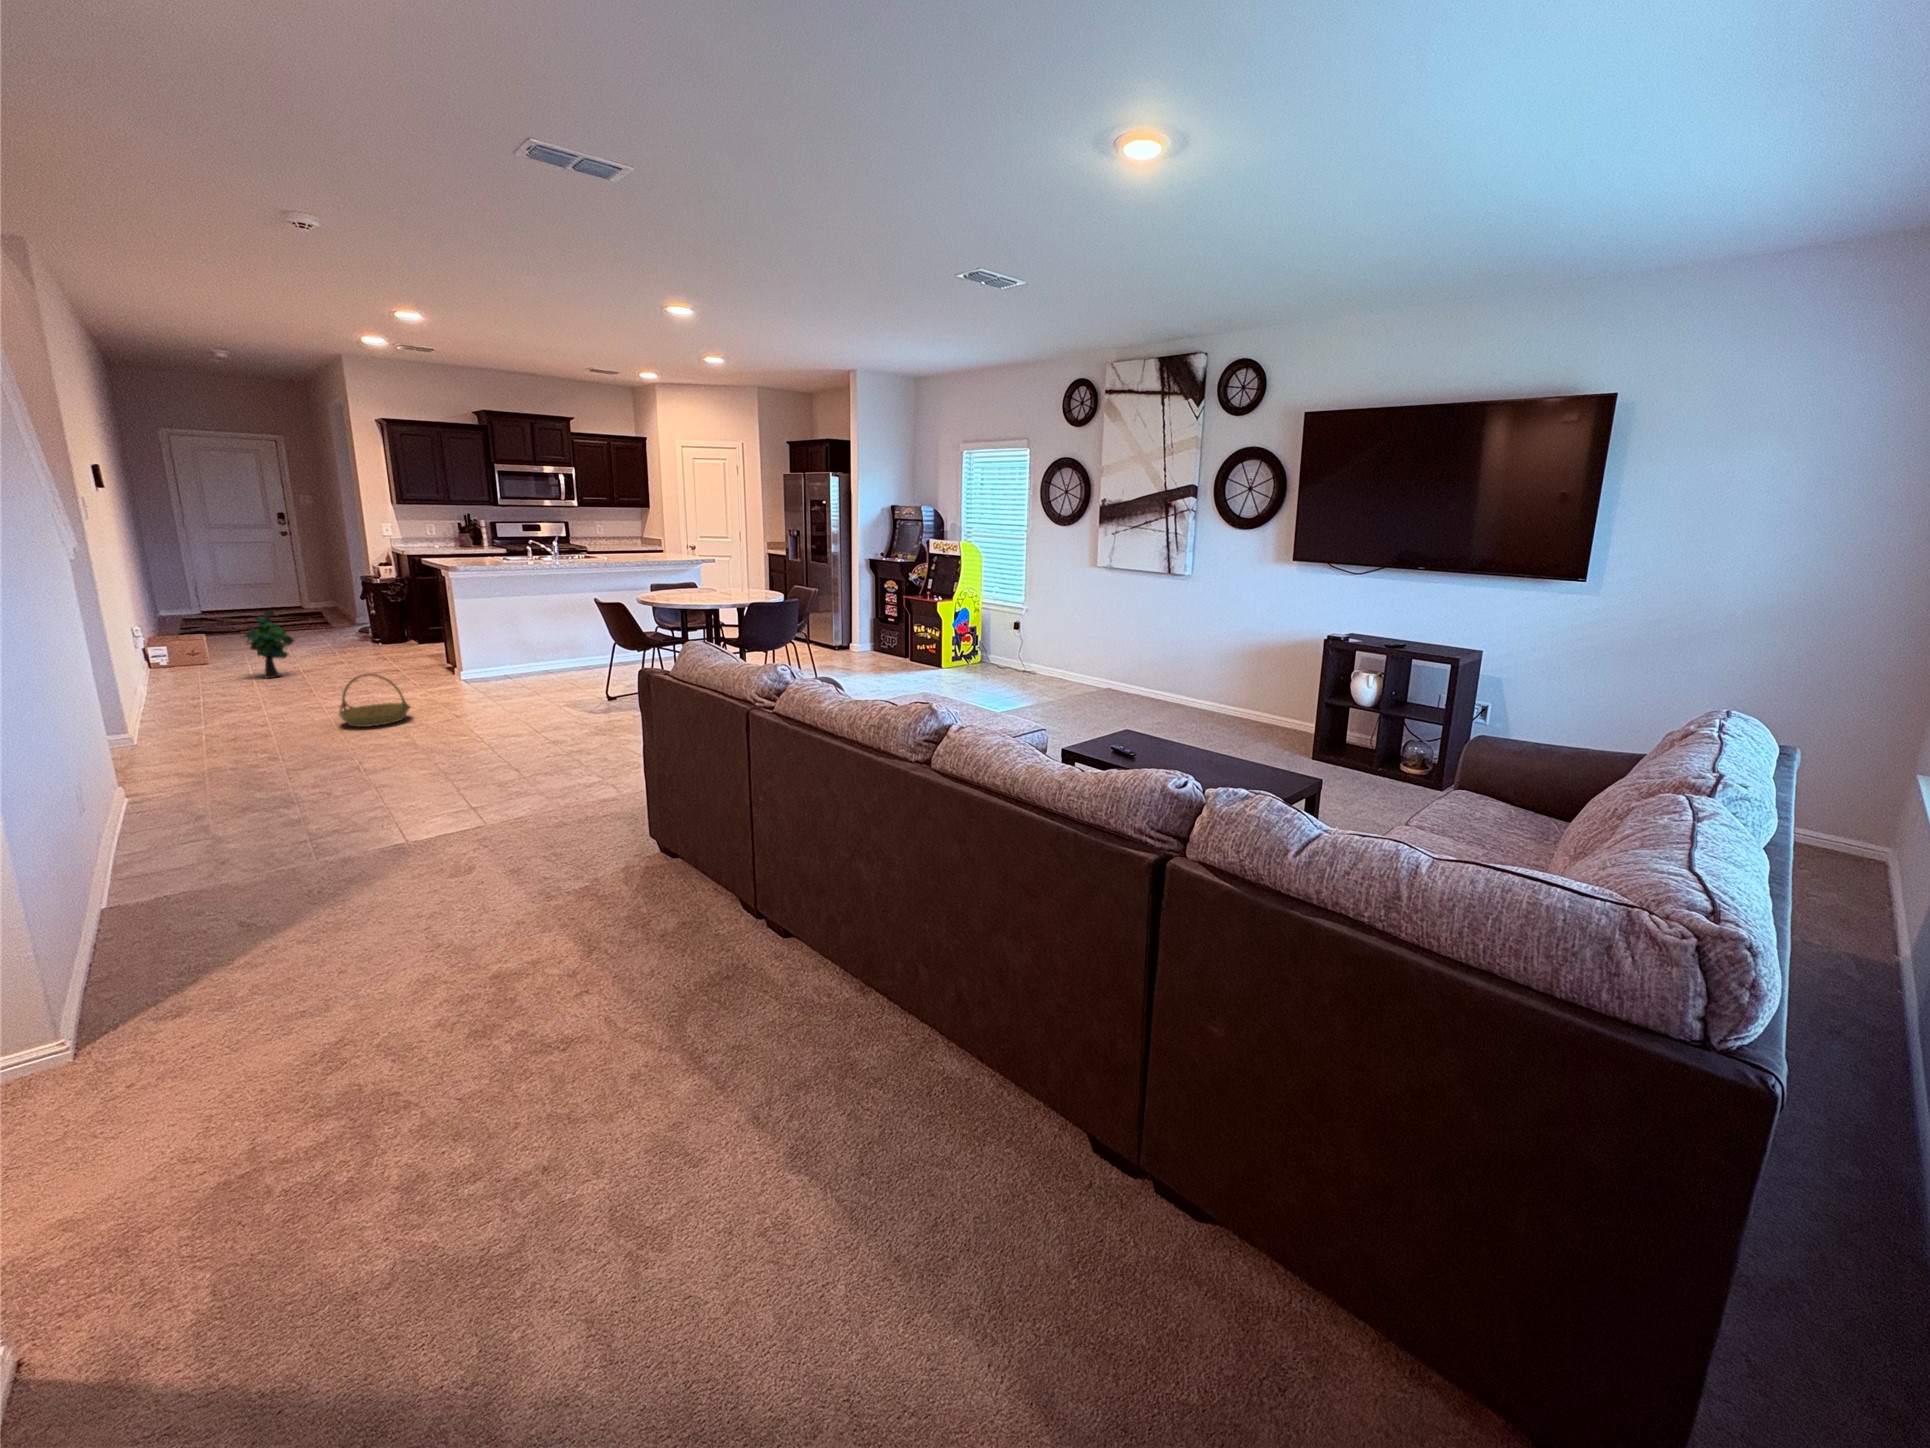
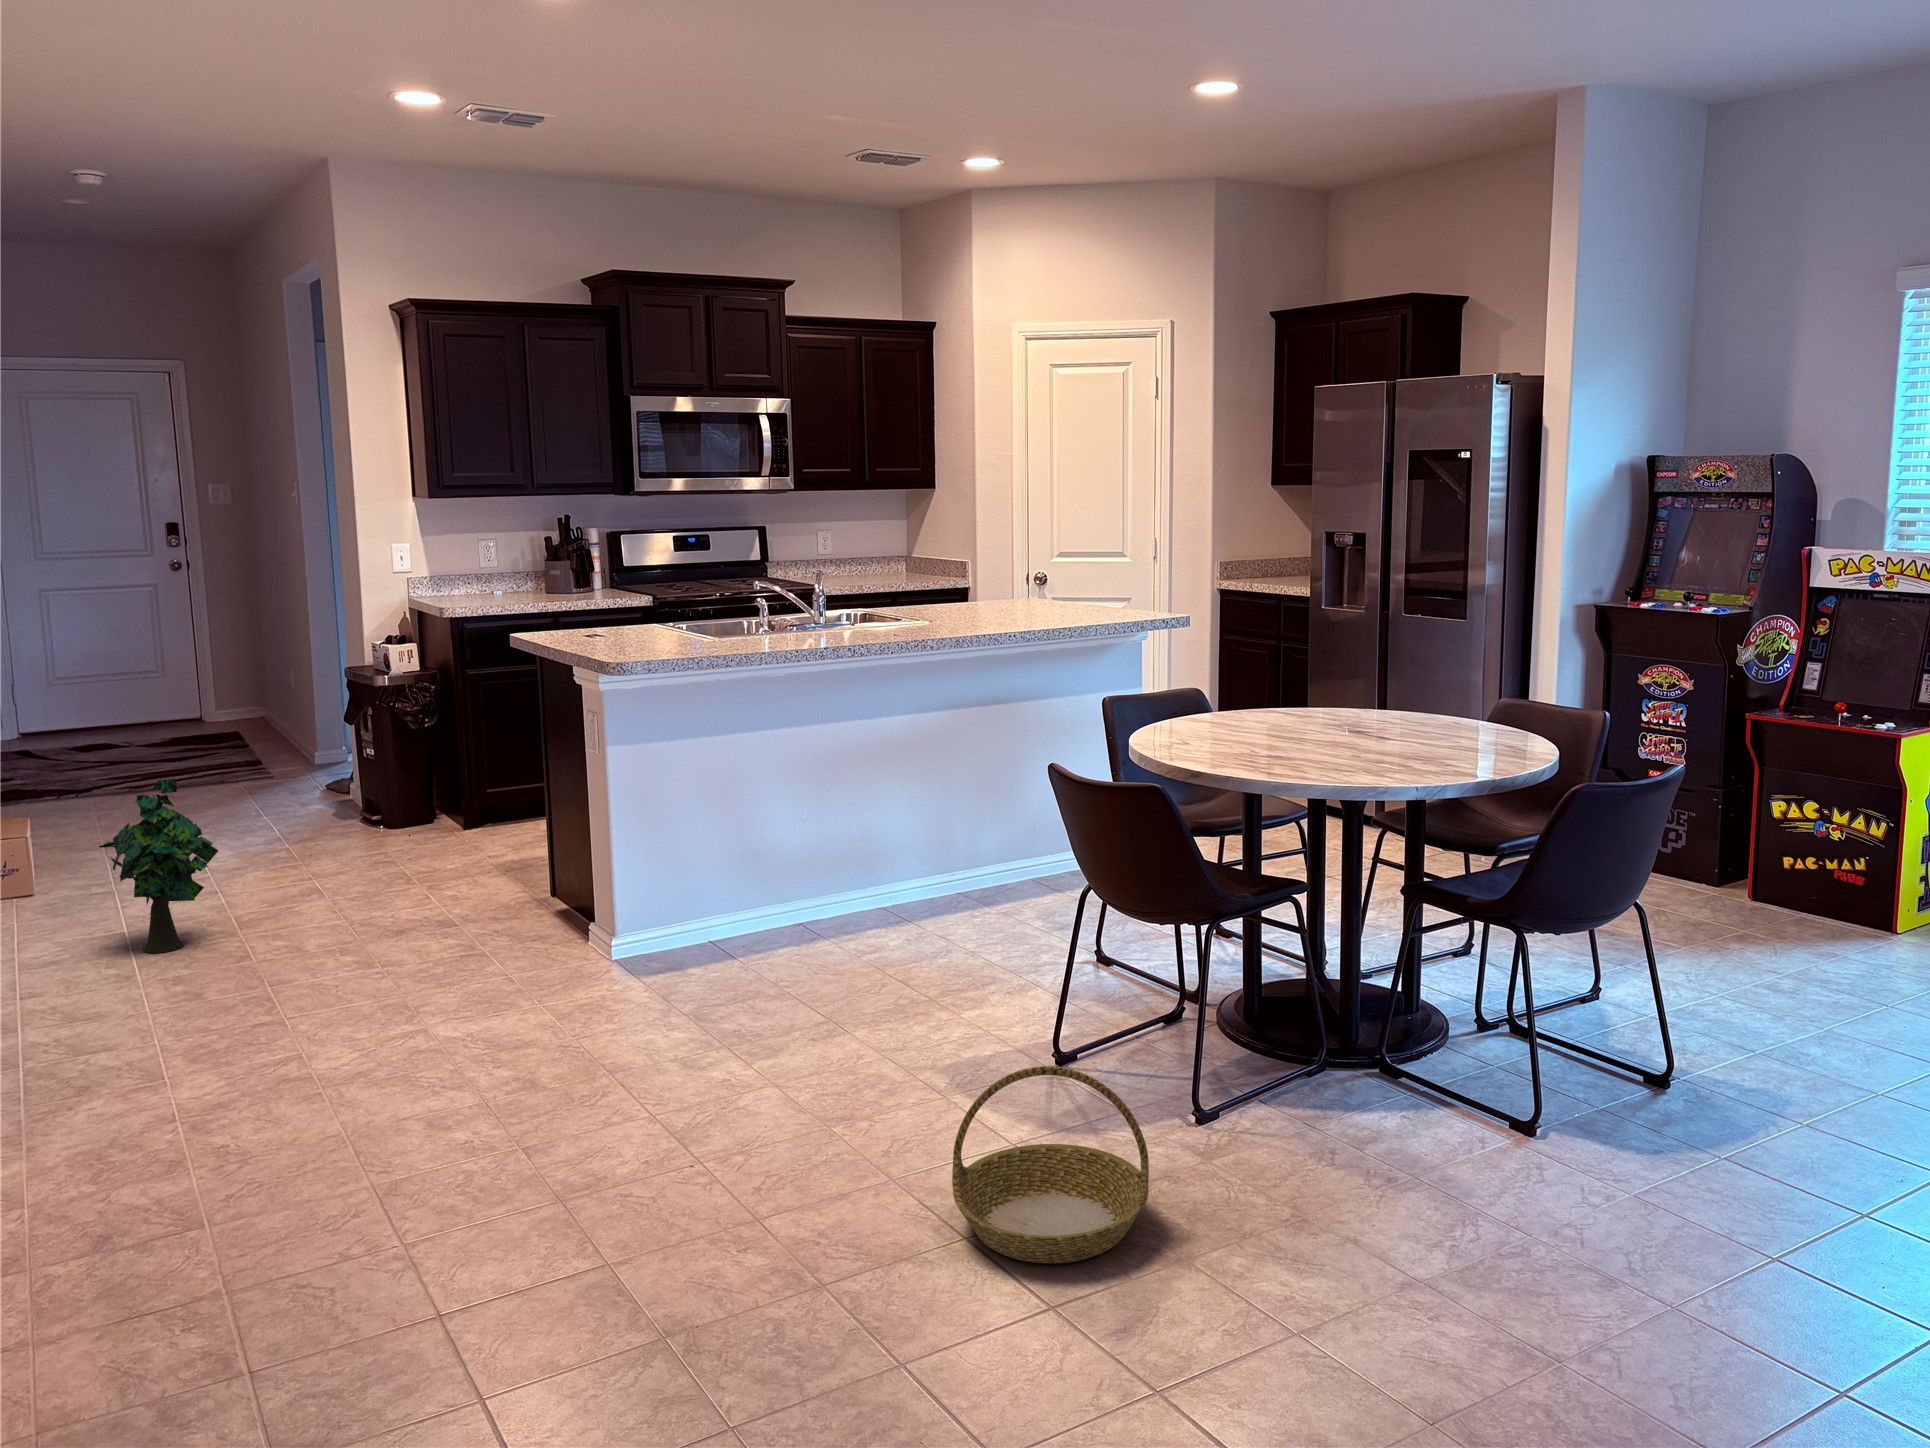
basket: present [339,674,410,727] -> present [952,1066,1149,1263]

